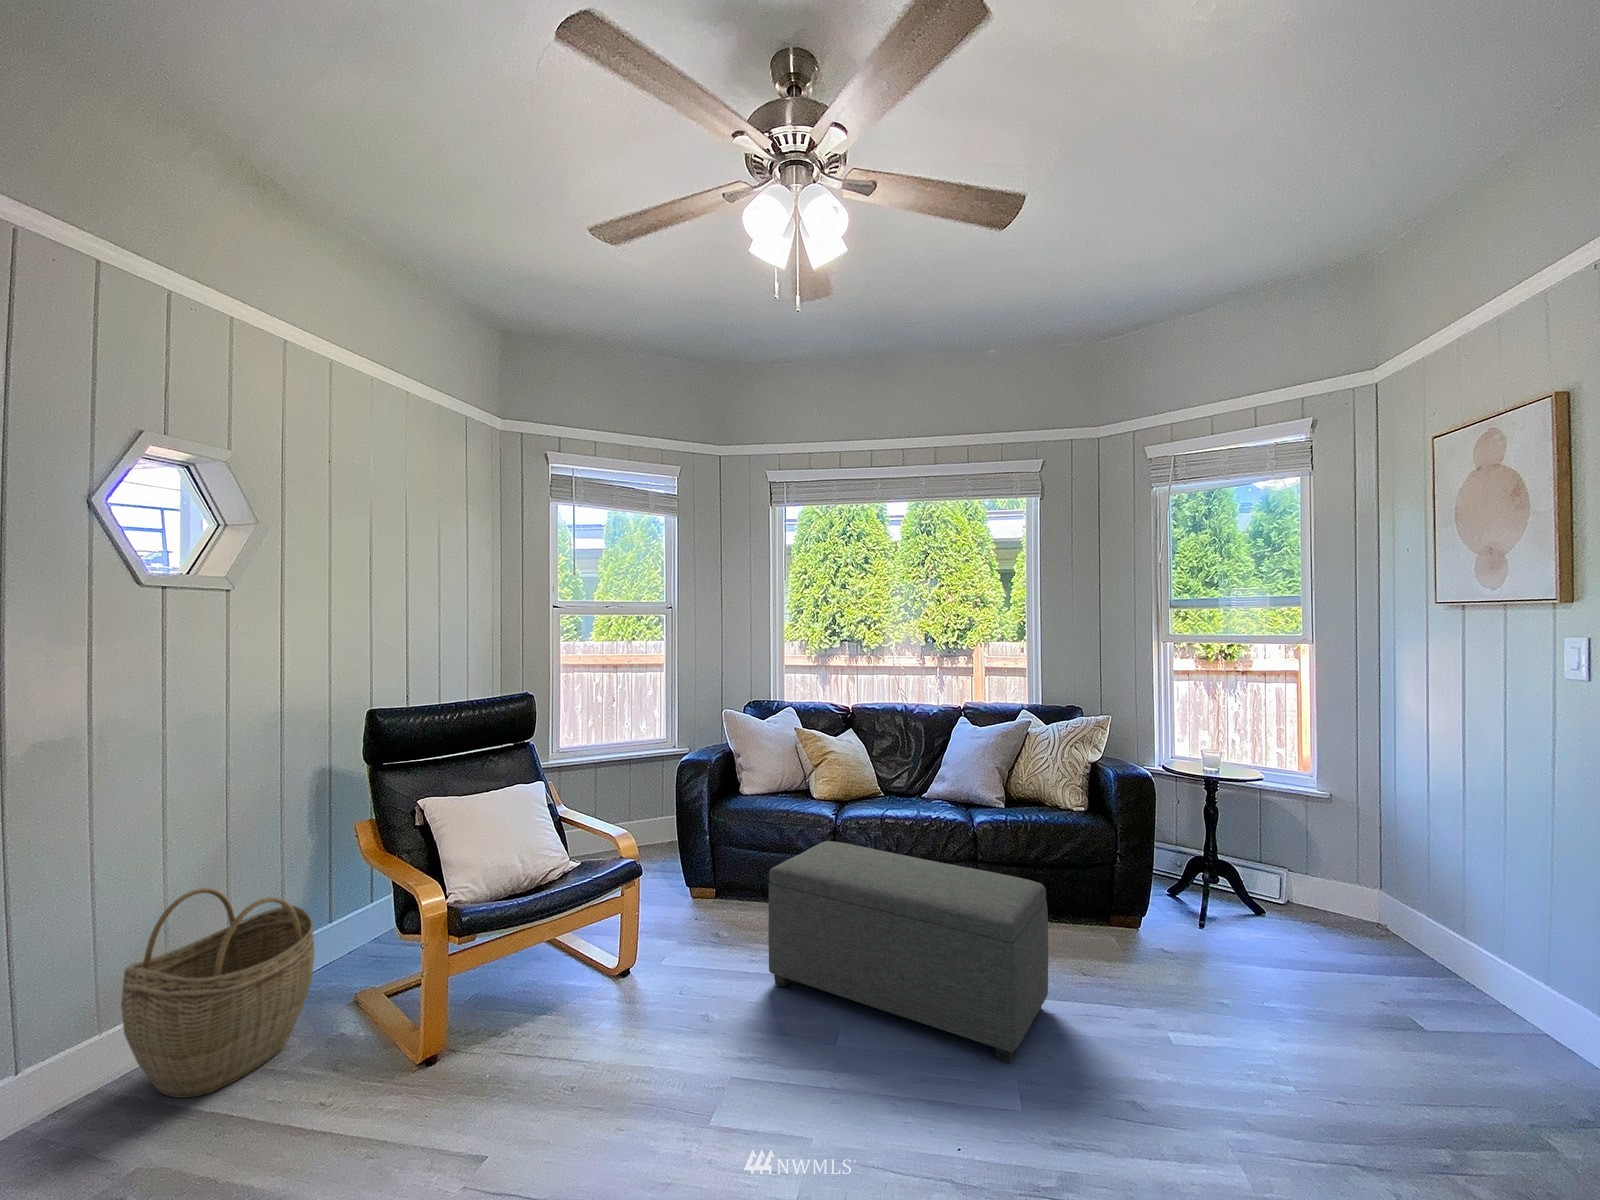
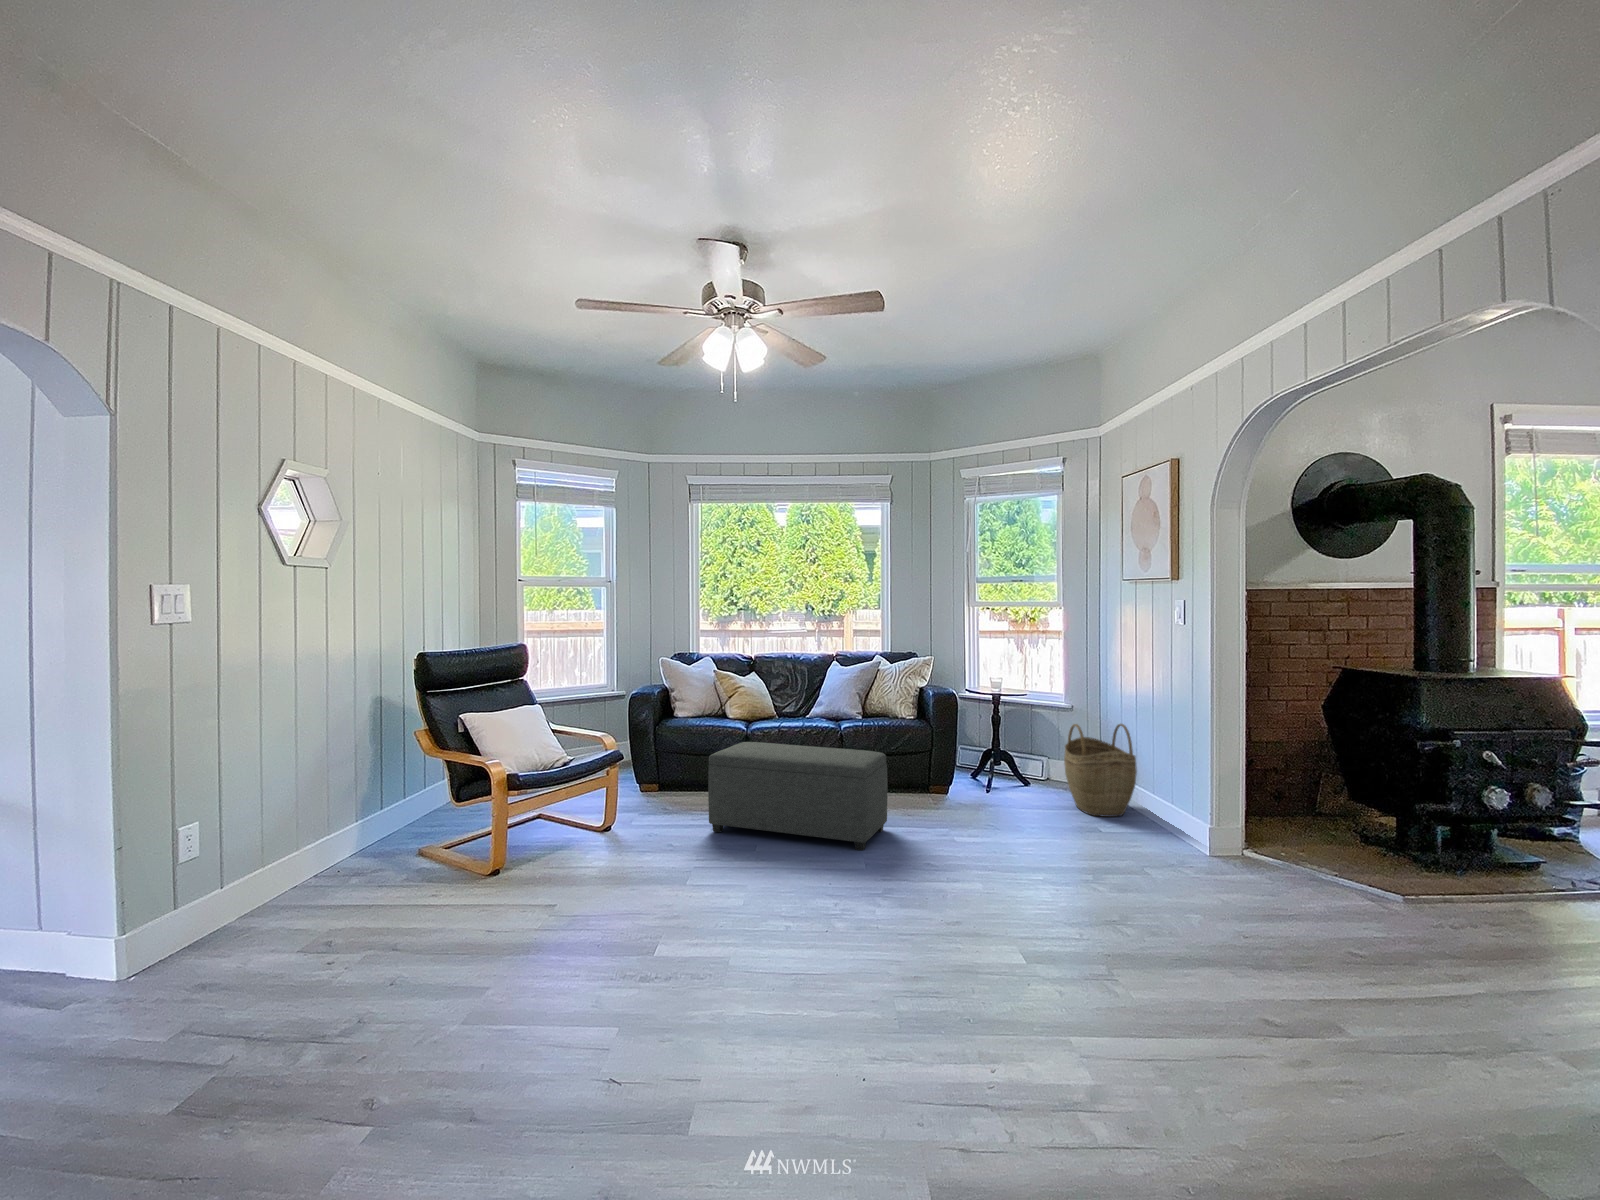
woven basket: present [121,888,315,1098] -> present [1064,724,1137,817]

